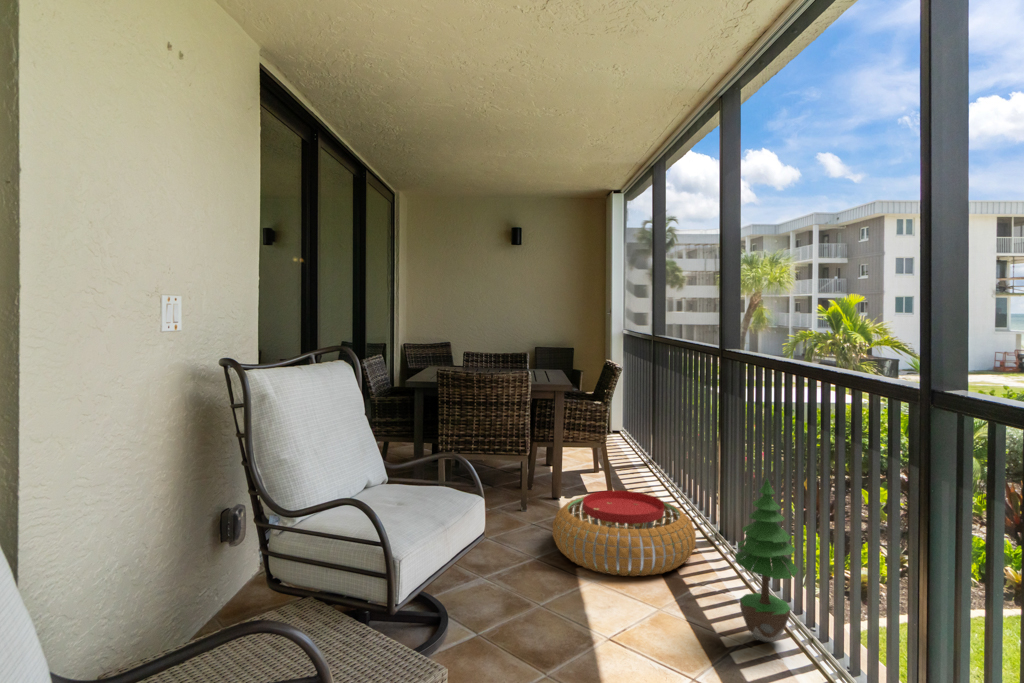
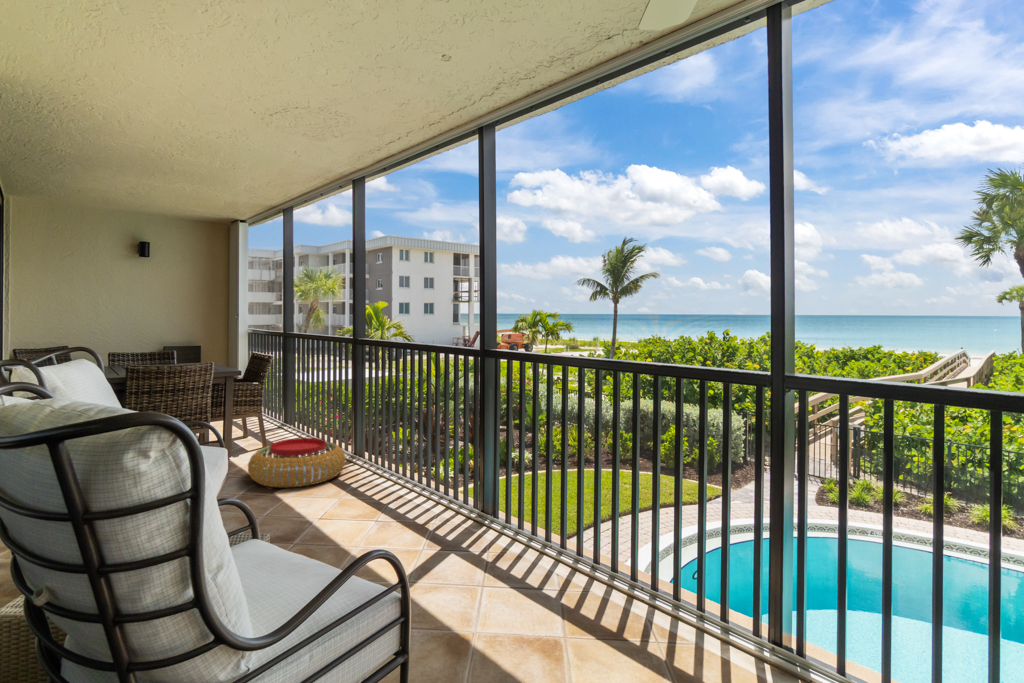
potted tree: present [735,479,799,642] -> none [380,409,411,493]

